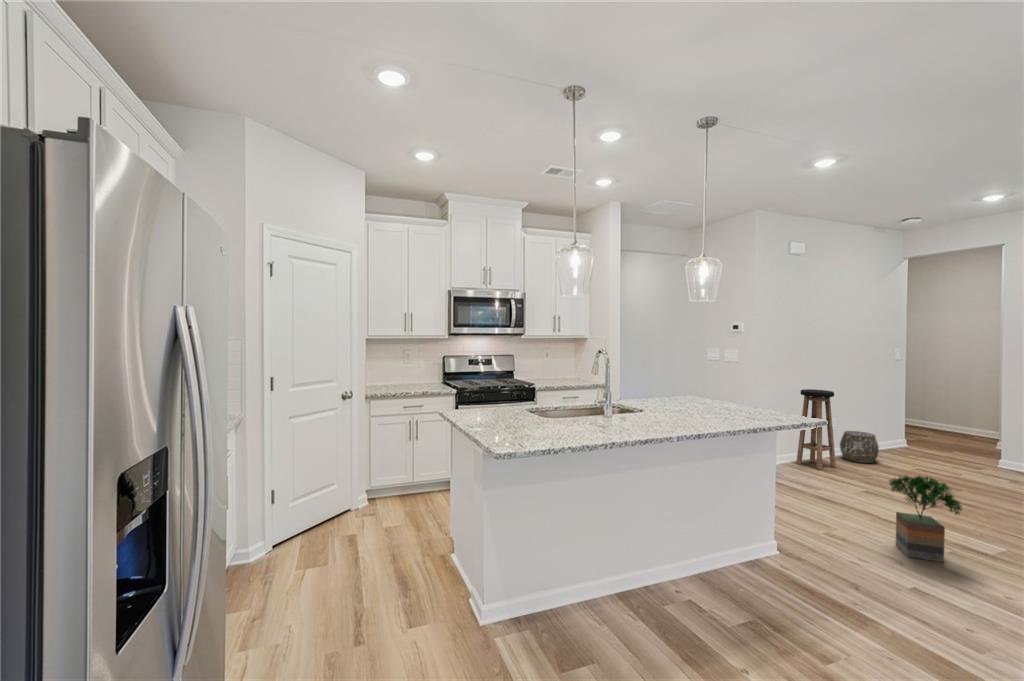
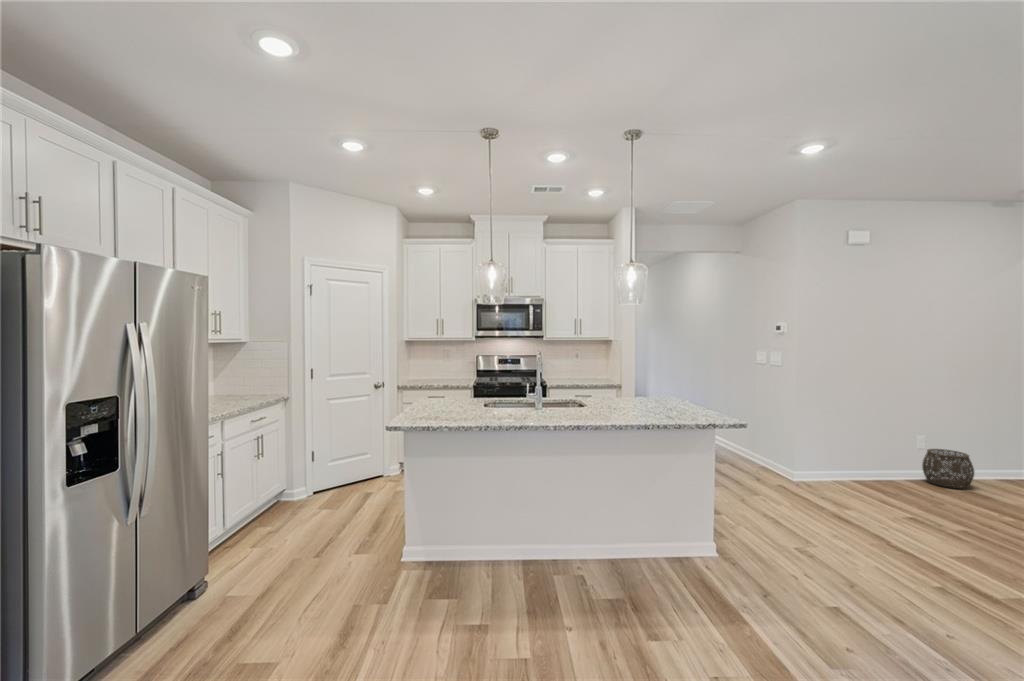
bar stool: present [796,389,836,470] -> none [853,397,902,489]
potted tree: present [889,475,962,562] -> none [856,490,936,593]

